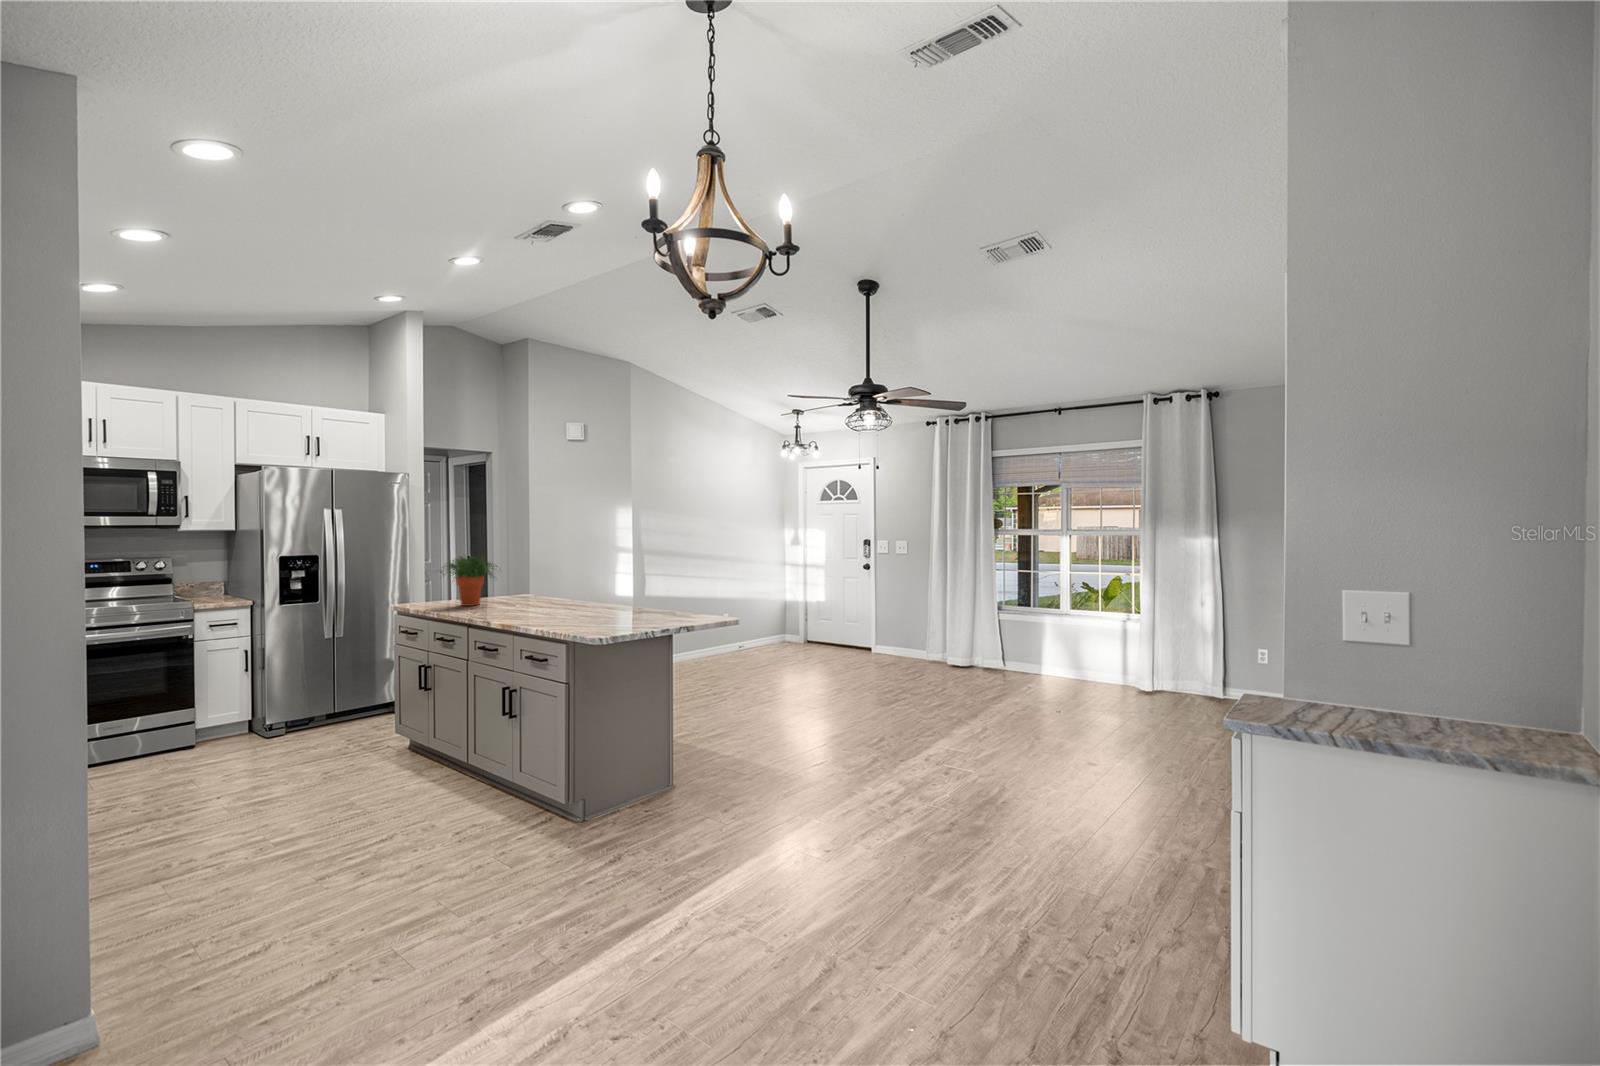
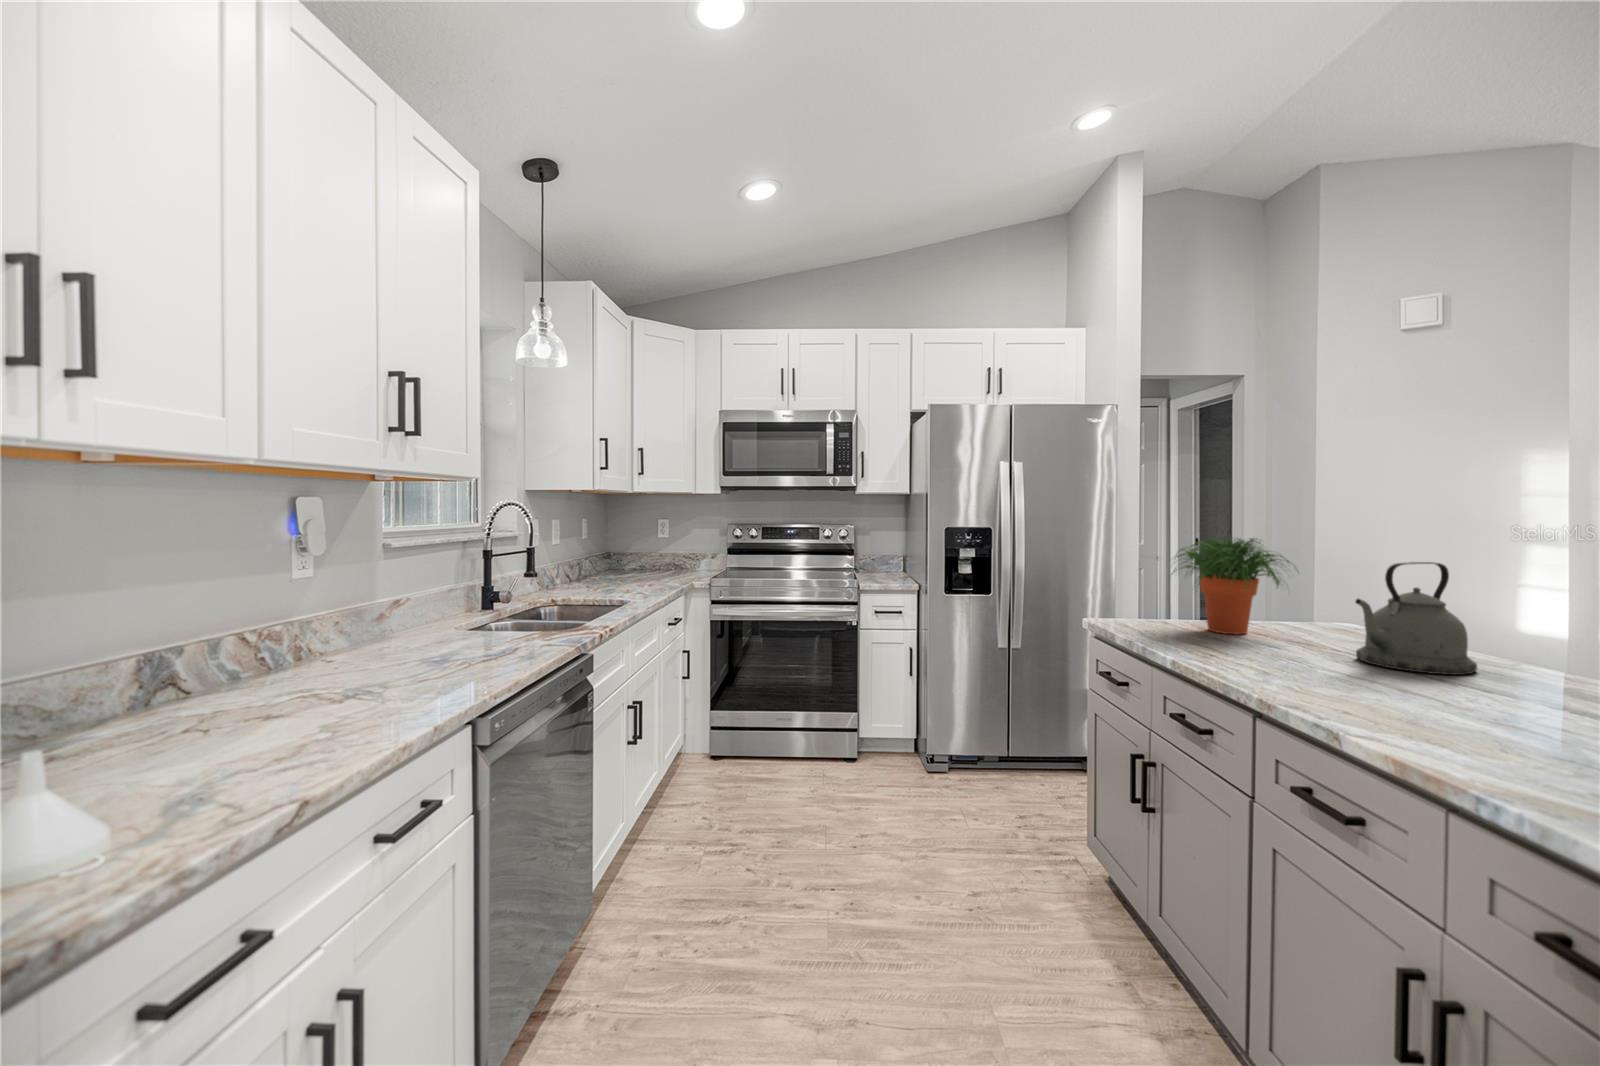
kettle: none [515,563,559,608] -> present [1356,562,1477,675]

